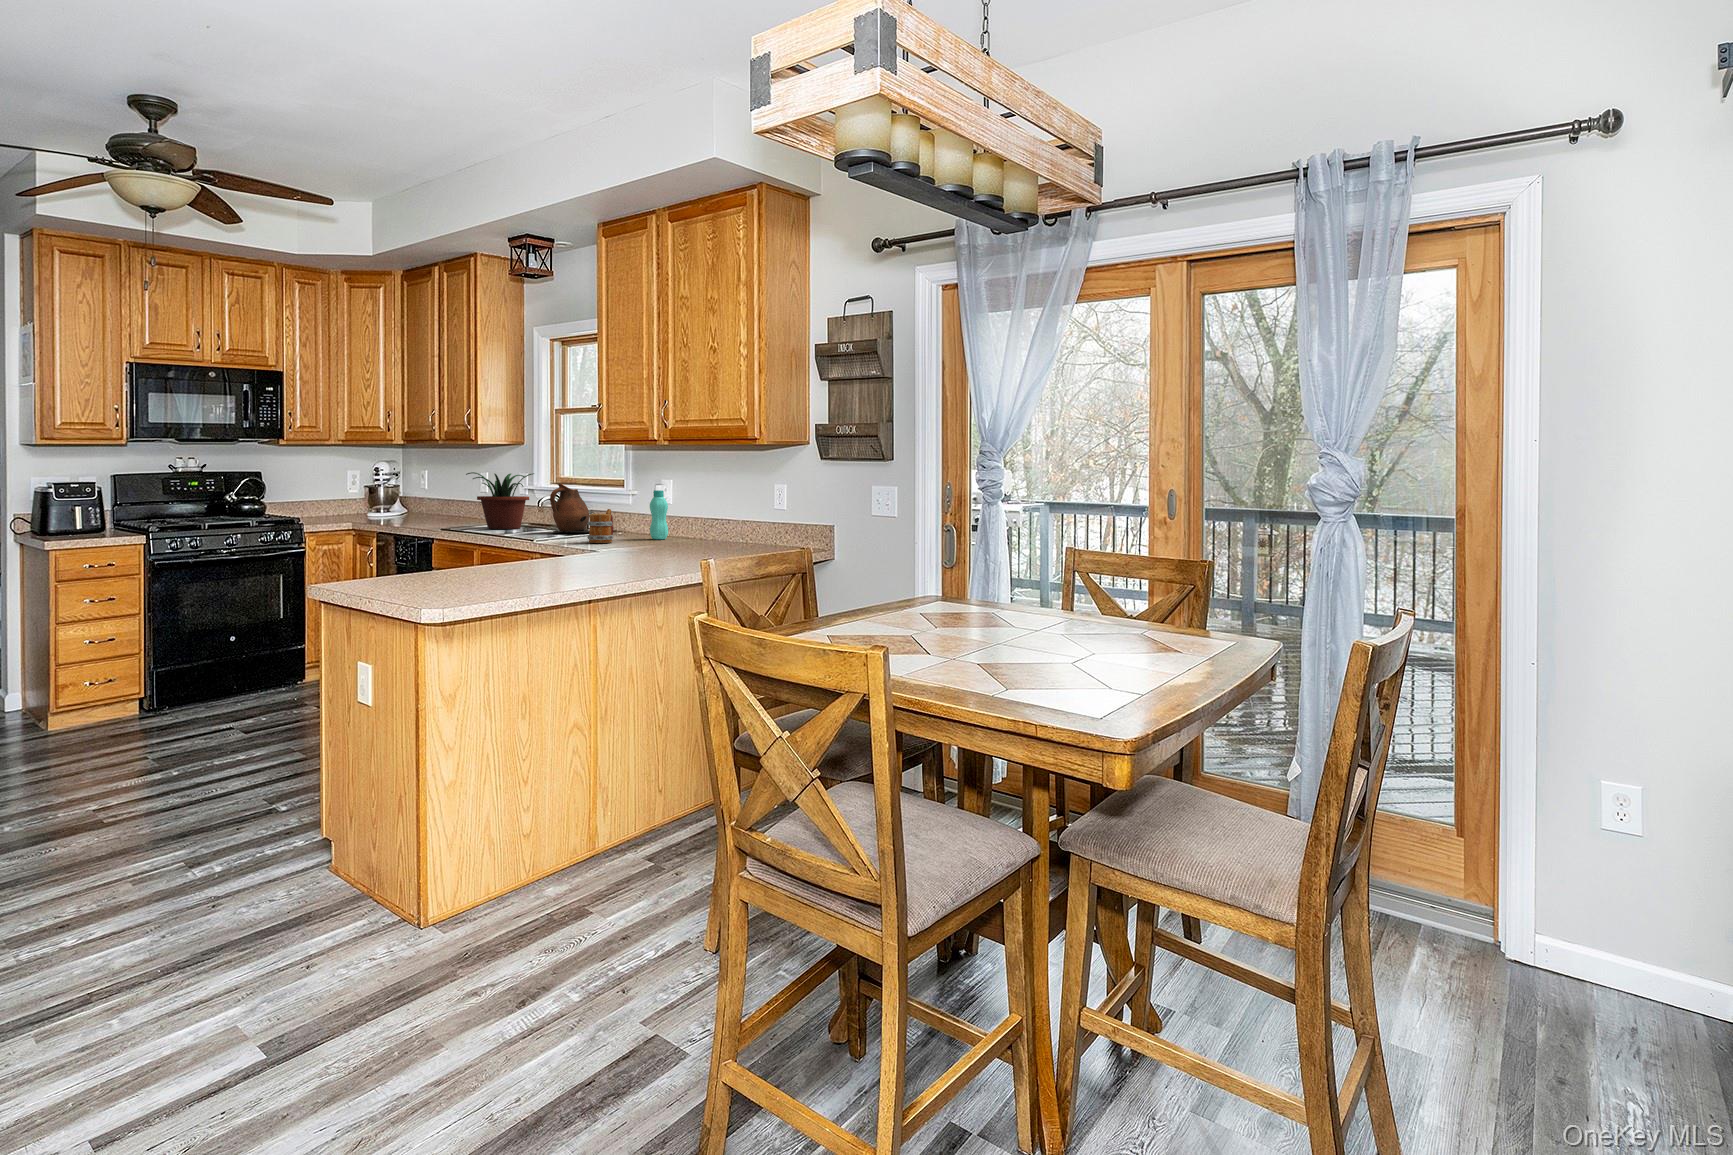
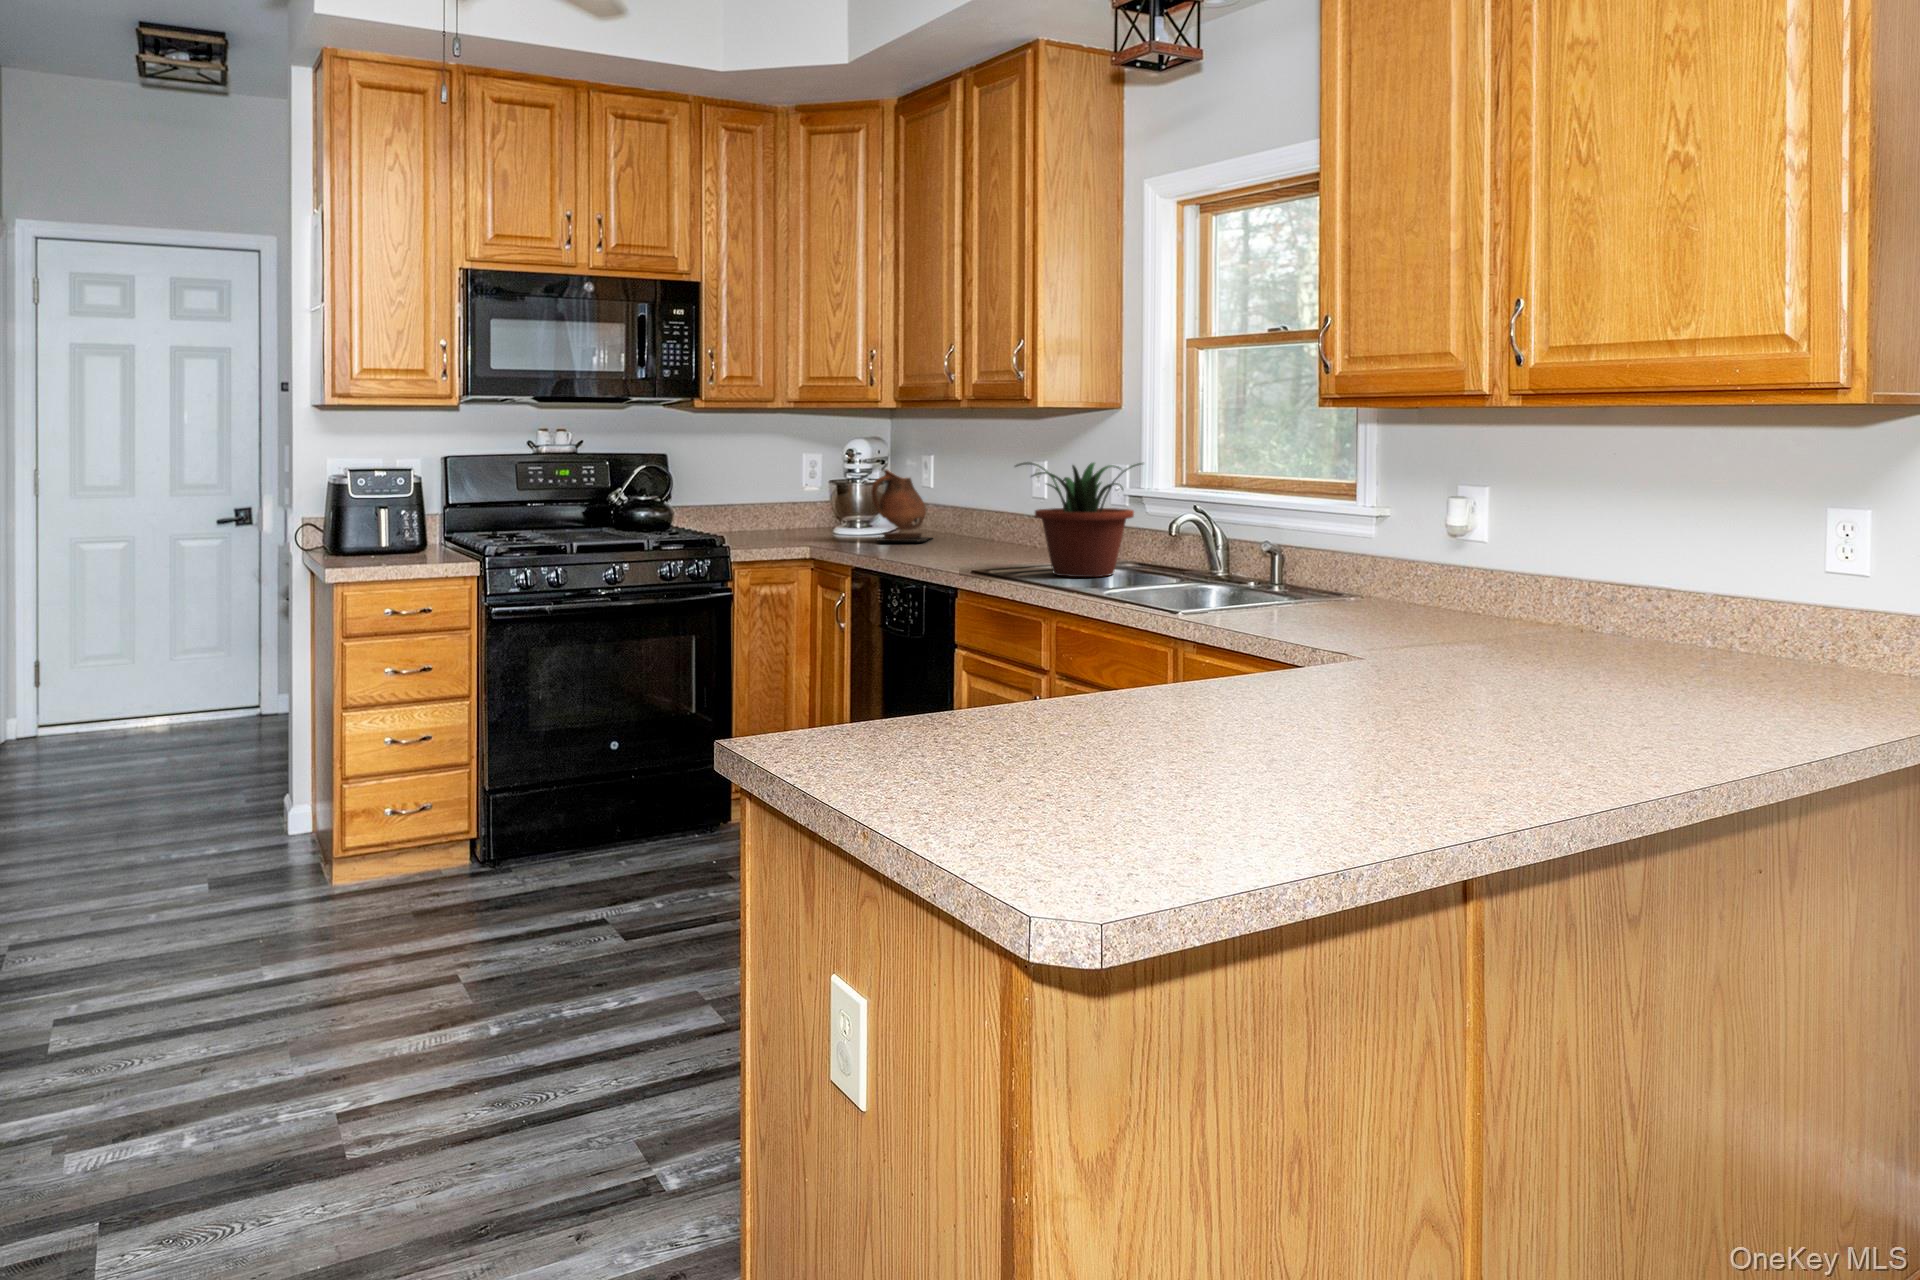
ceramic pitcher: present [550,484,589,533] -> present [871,470,930,542]
bottle: present [650,490,668,539] -> none [1476,512,1530,635]
mug: present [587,509,614,543] -> none [1341,560,1406,650]

